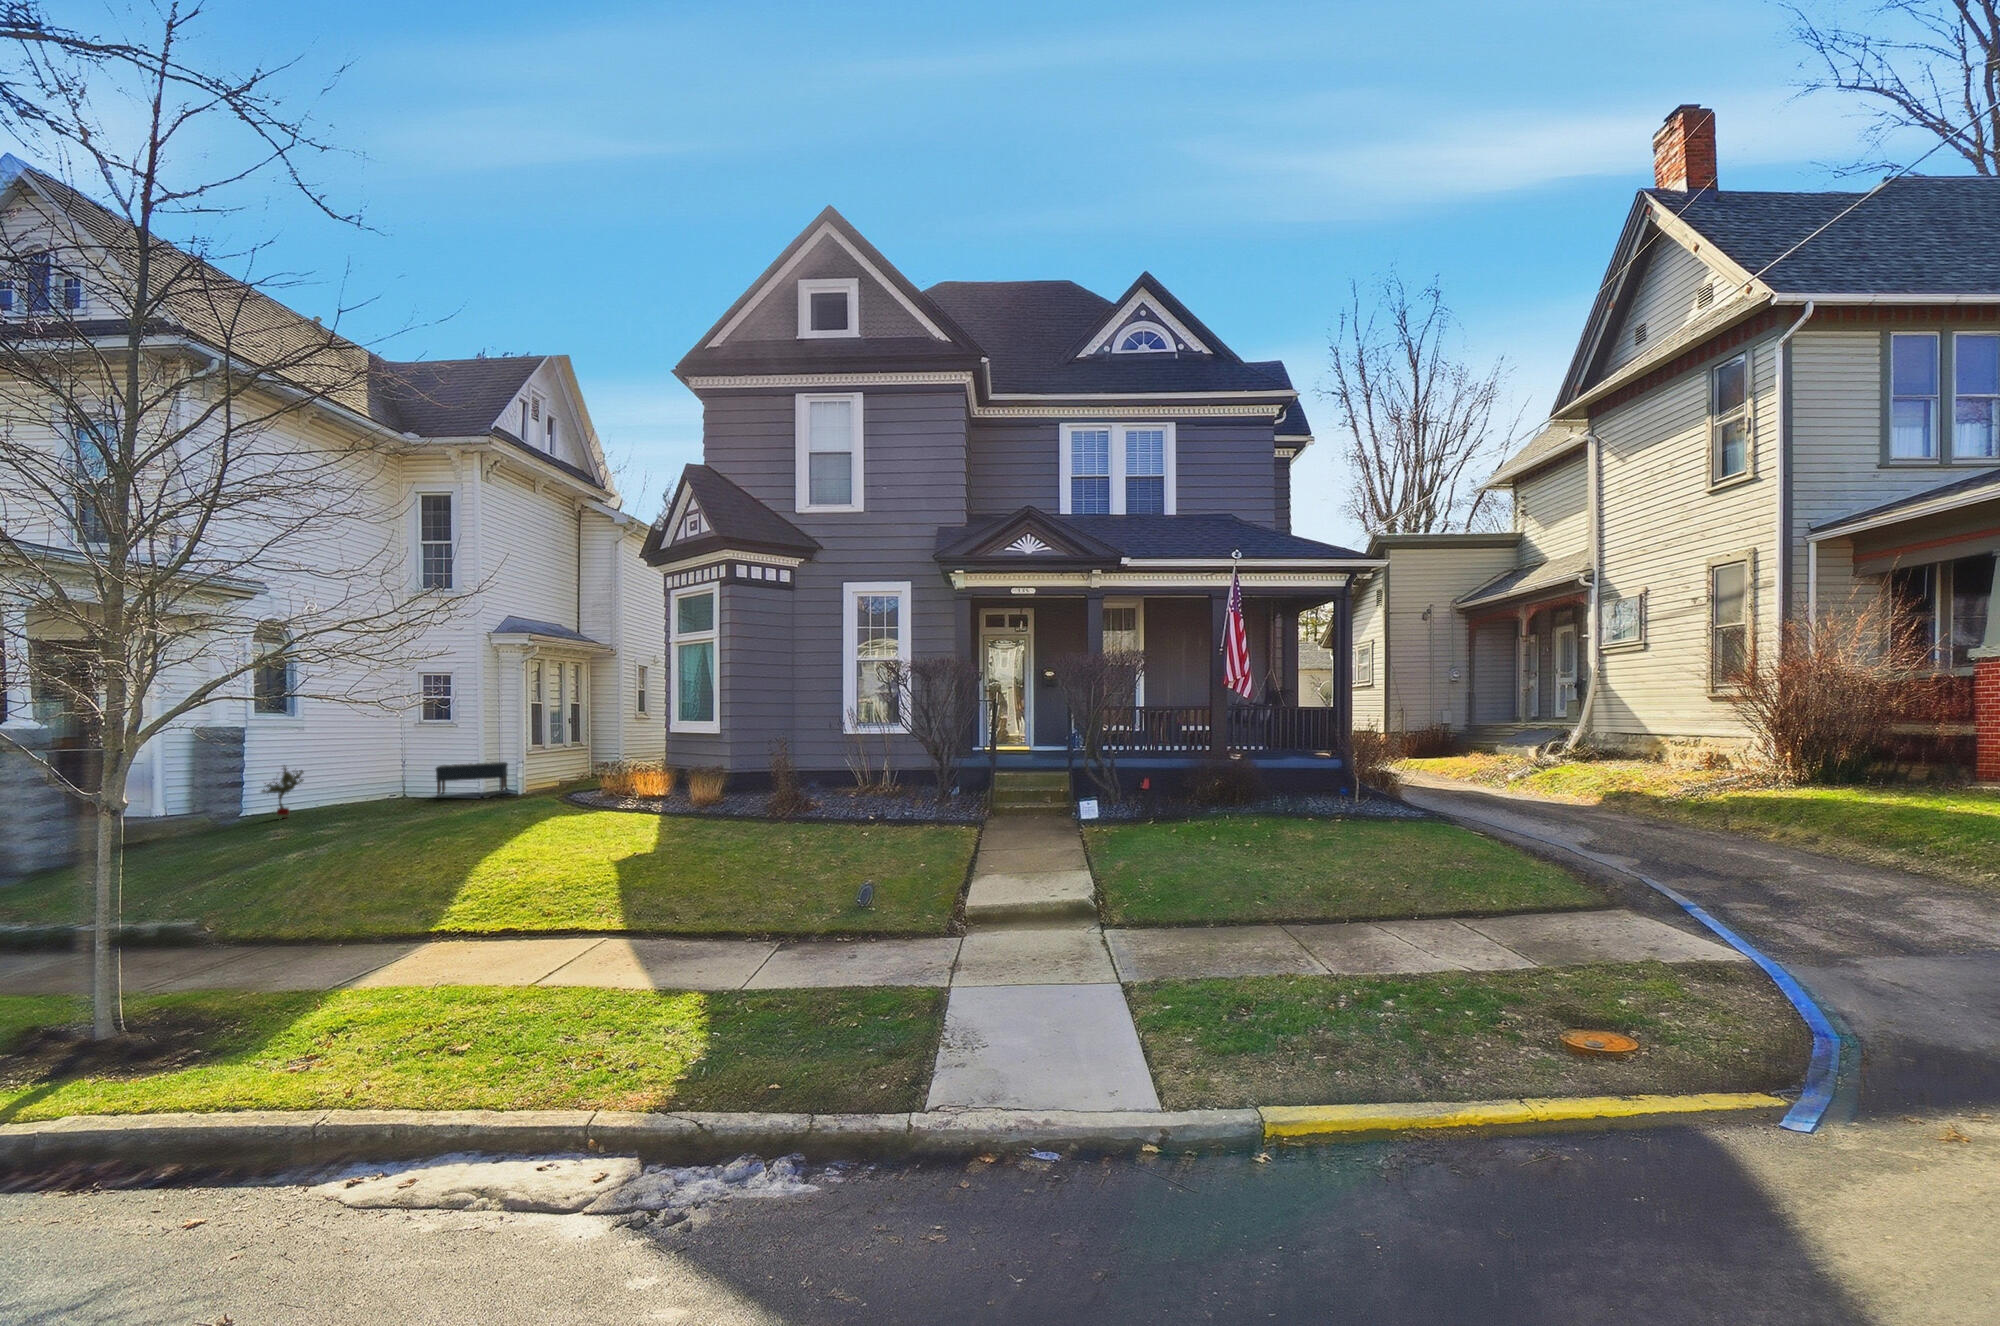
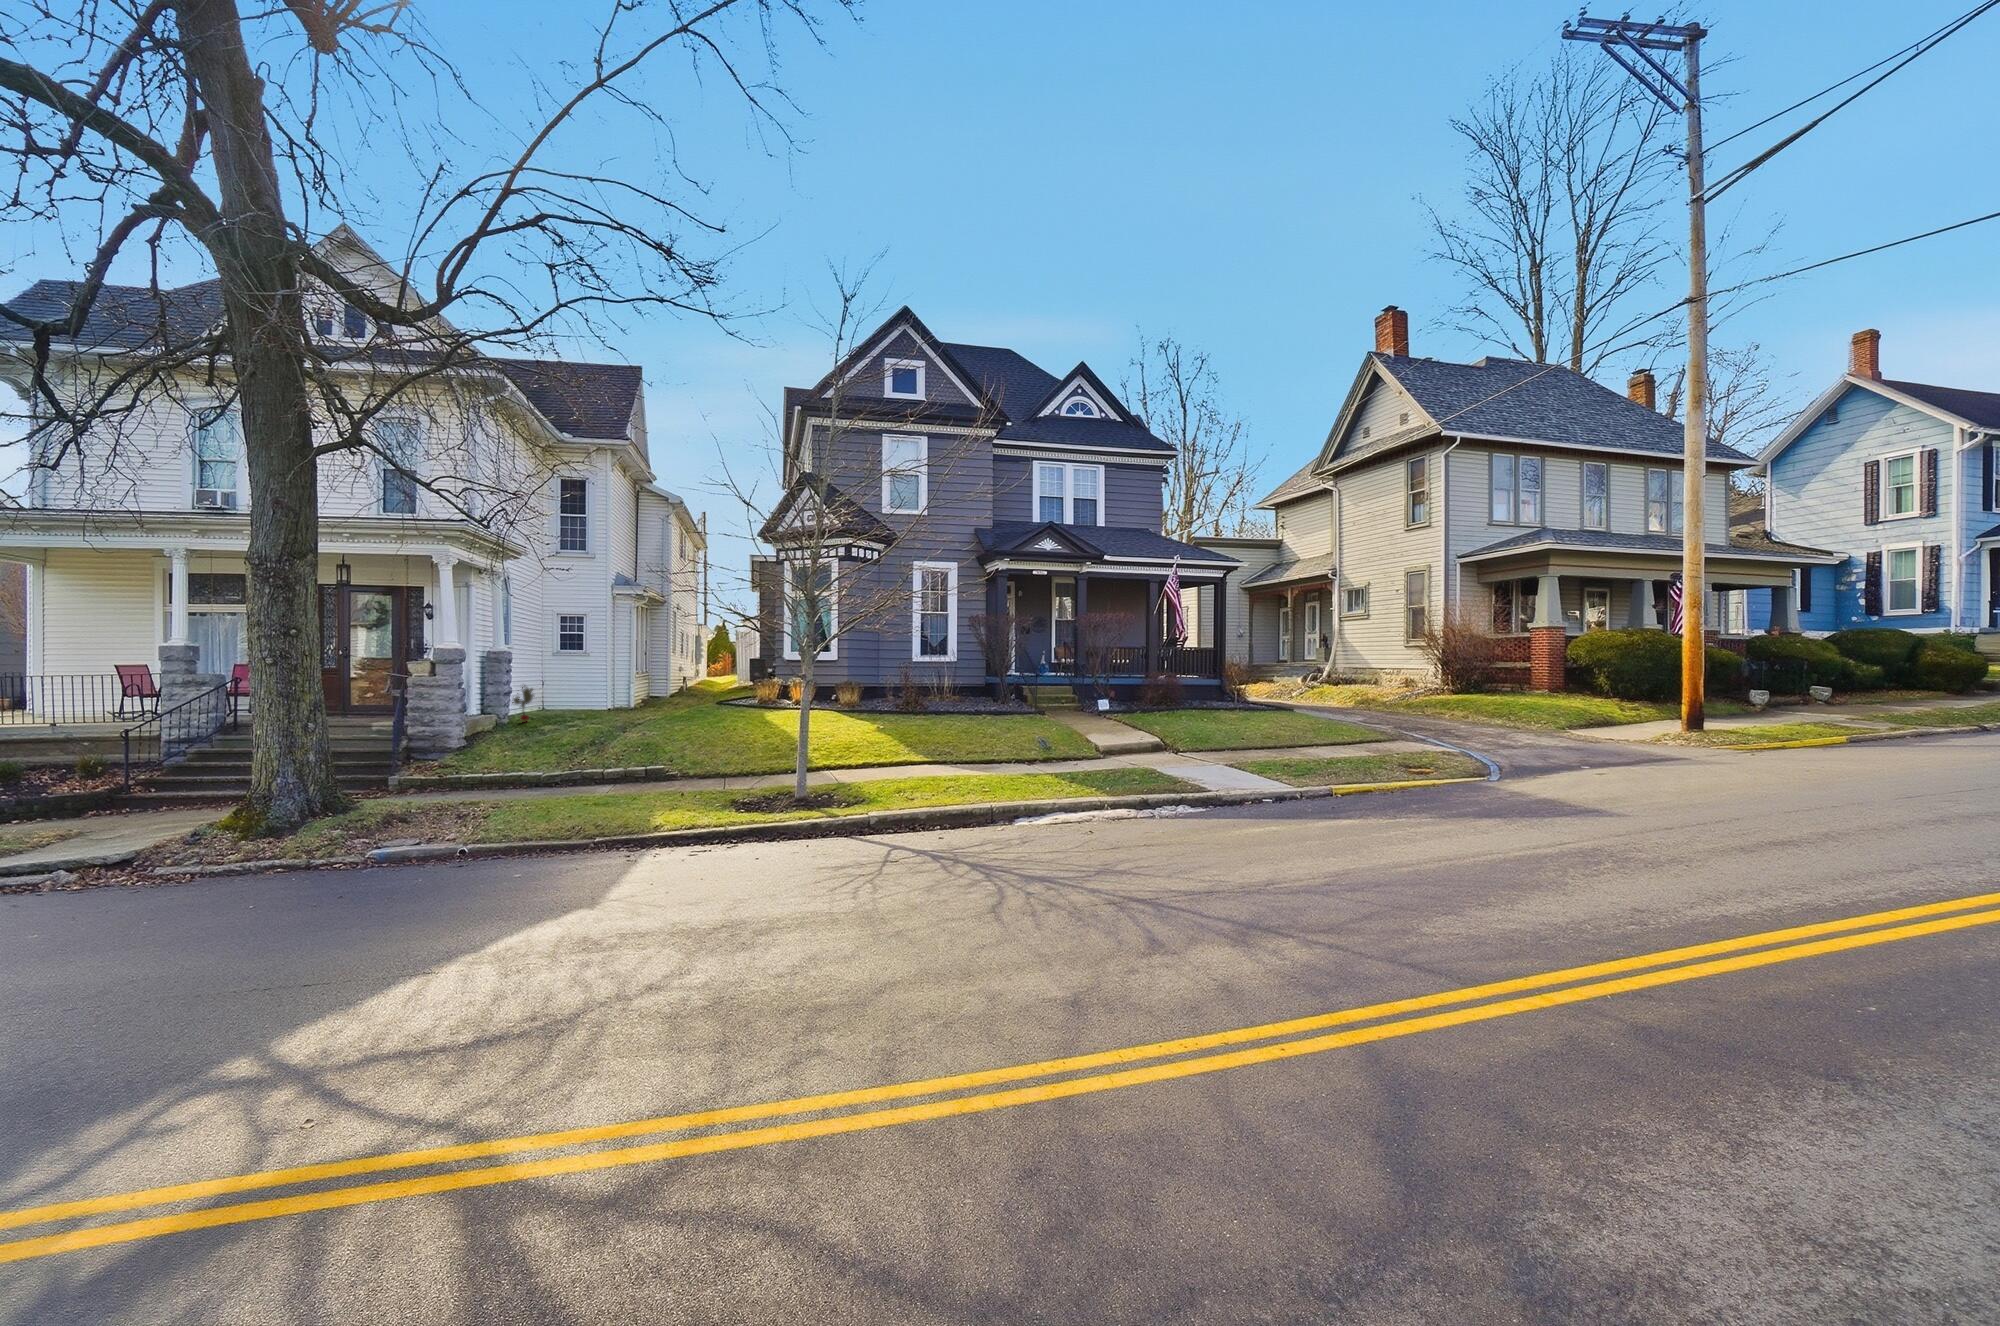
bench: present [436,762,508,795] -> none [598,686,649,709]

